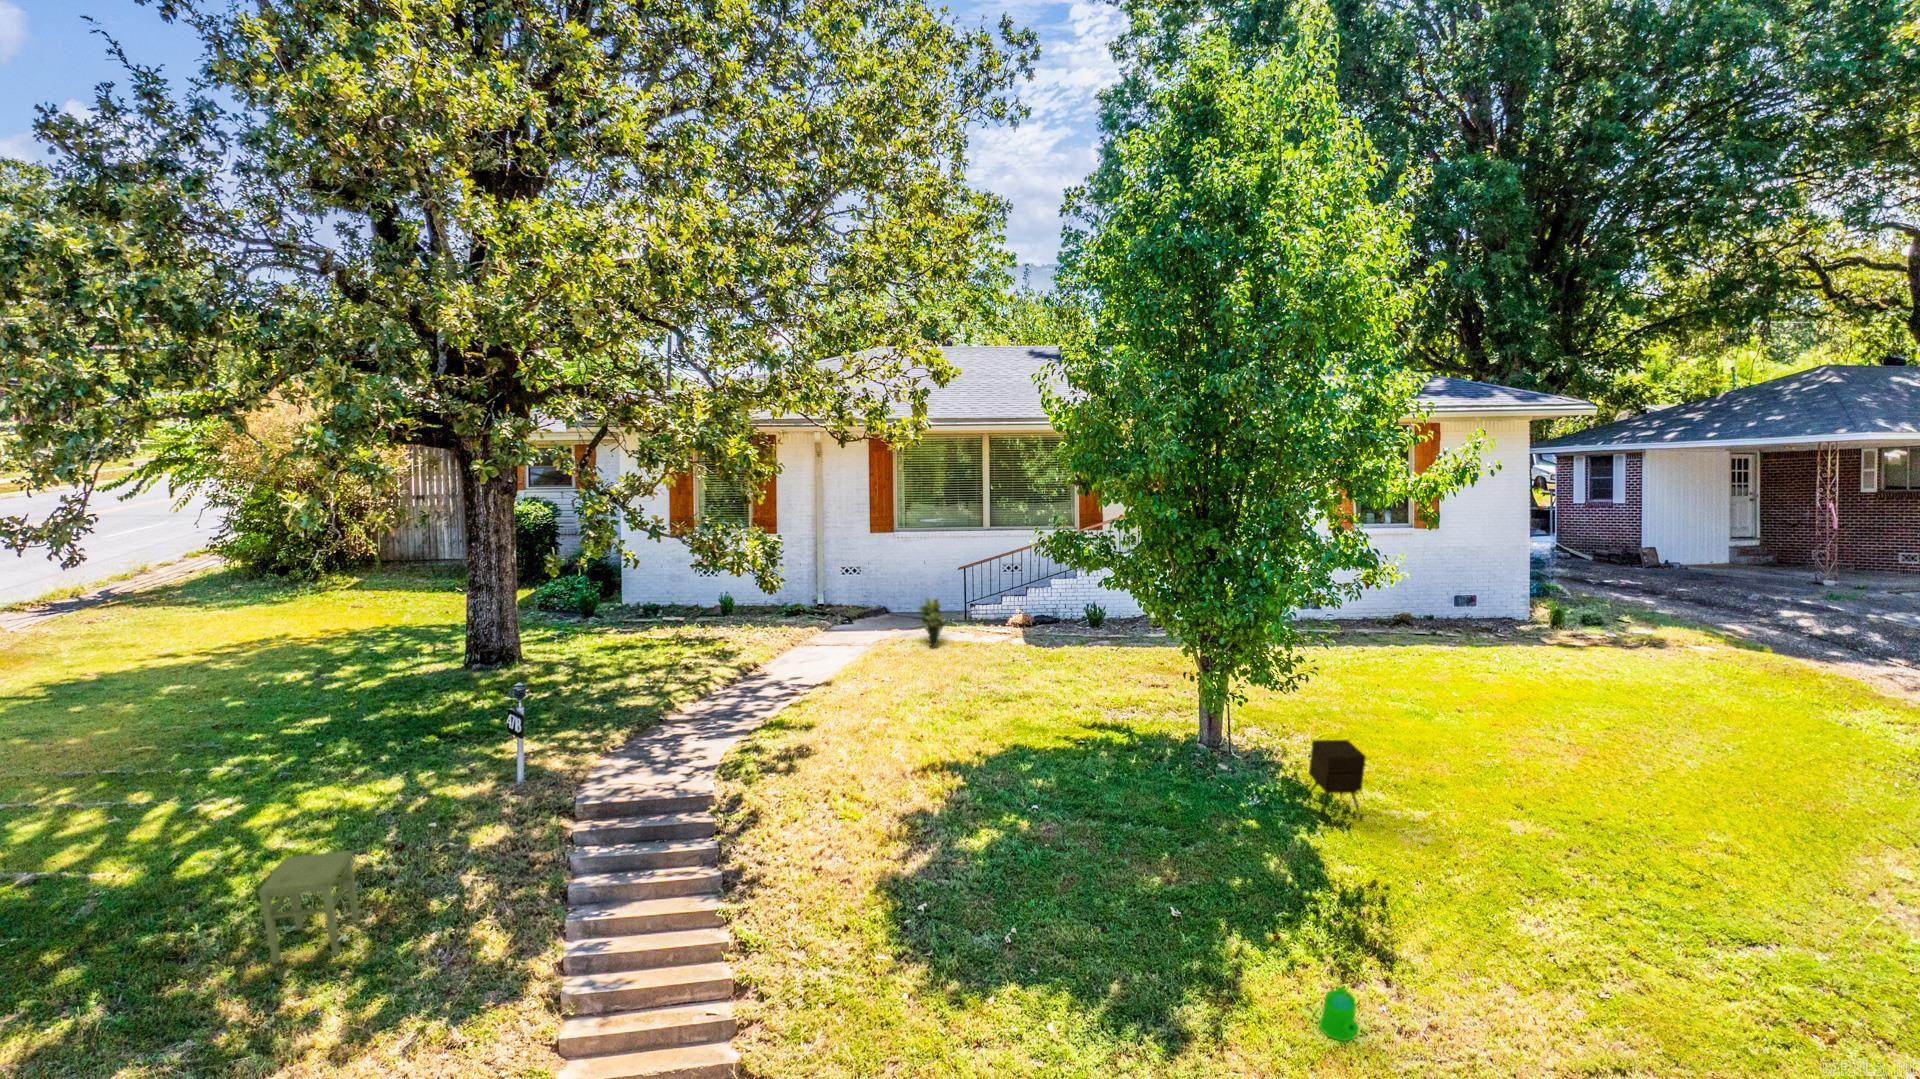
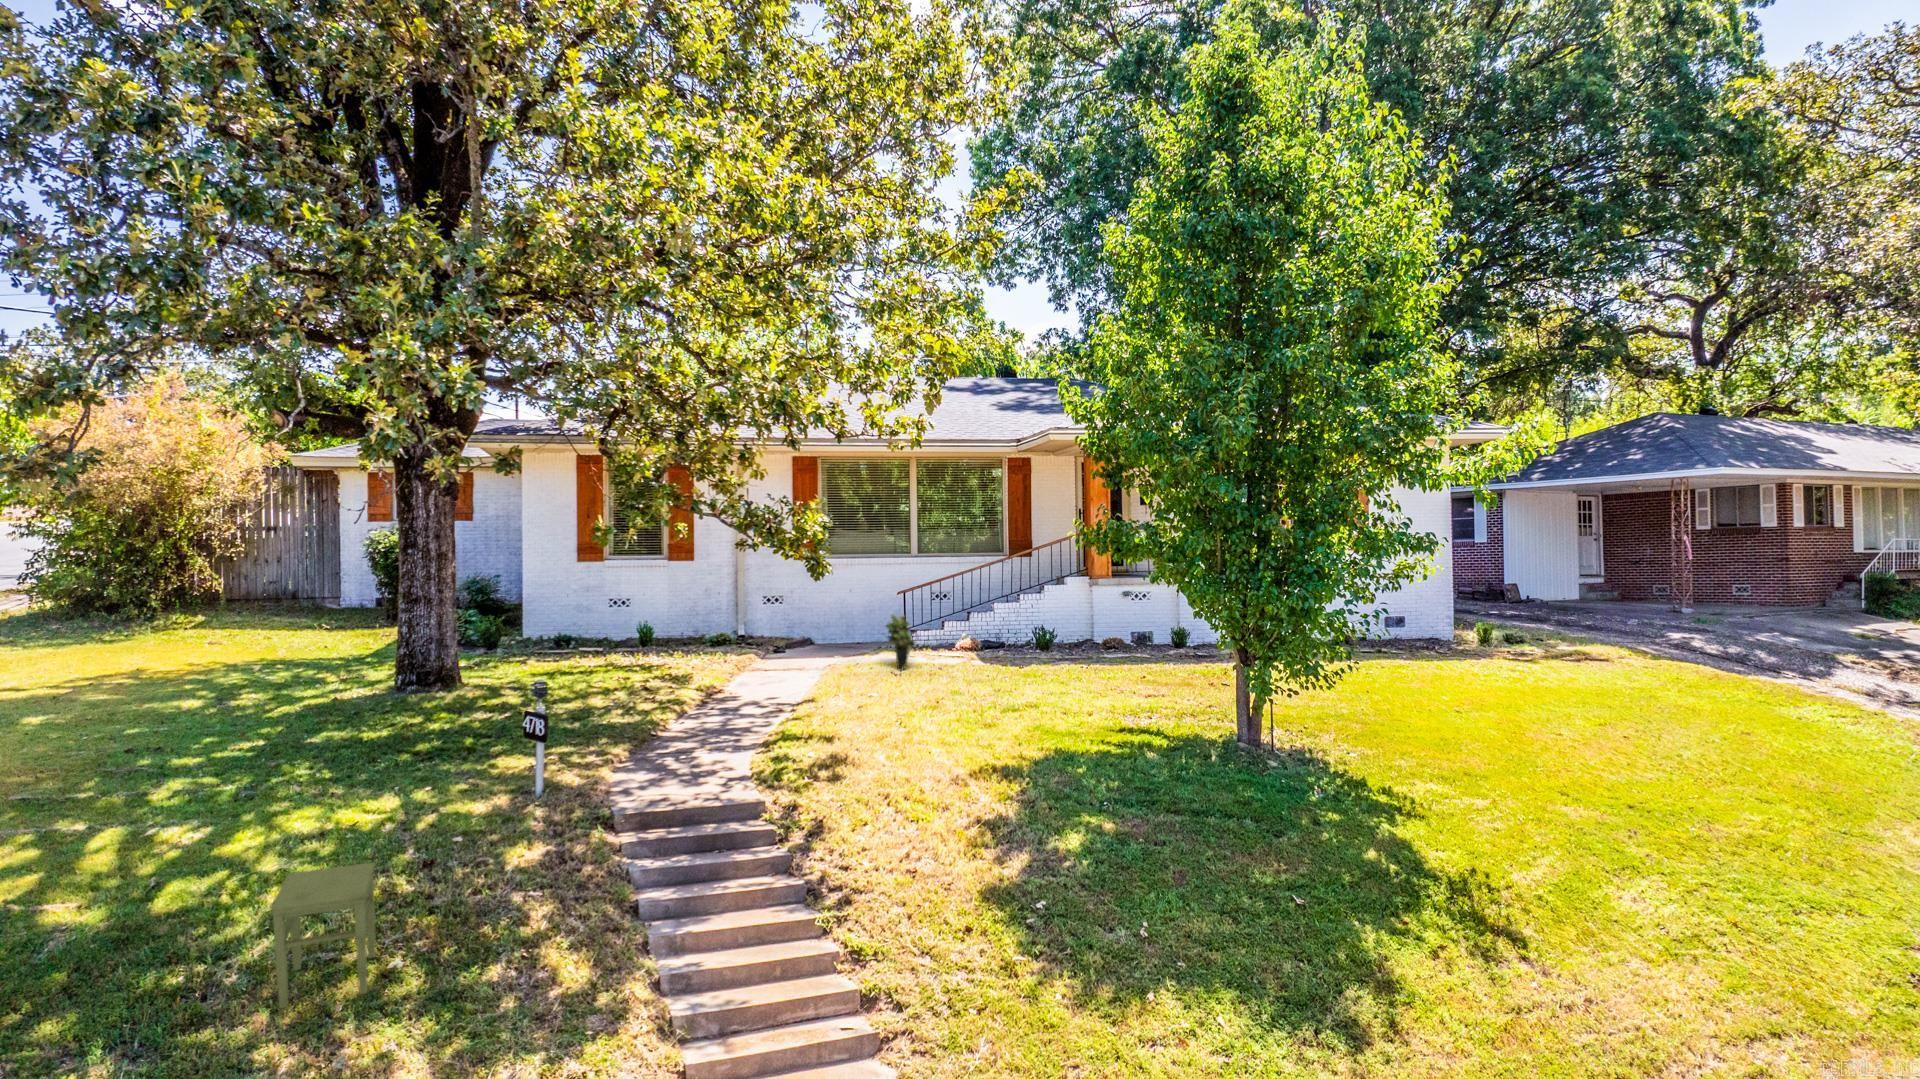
side table: present [1304,740,1366,820] -> none [1370,721,1439,804]
watering can: present [1319,988,1359,1041] -> none [1481,945,1535,1000]

